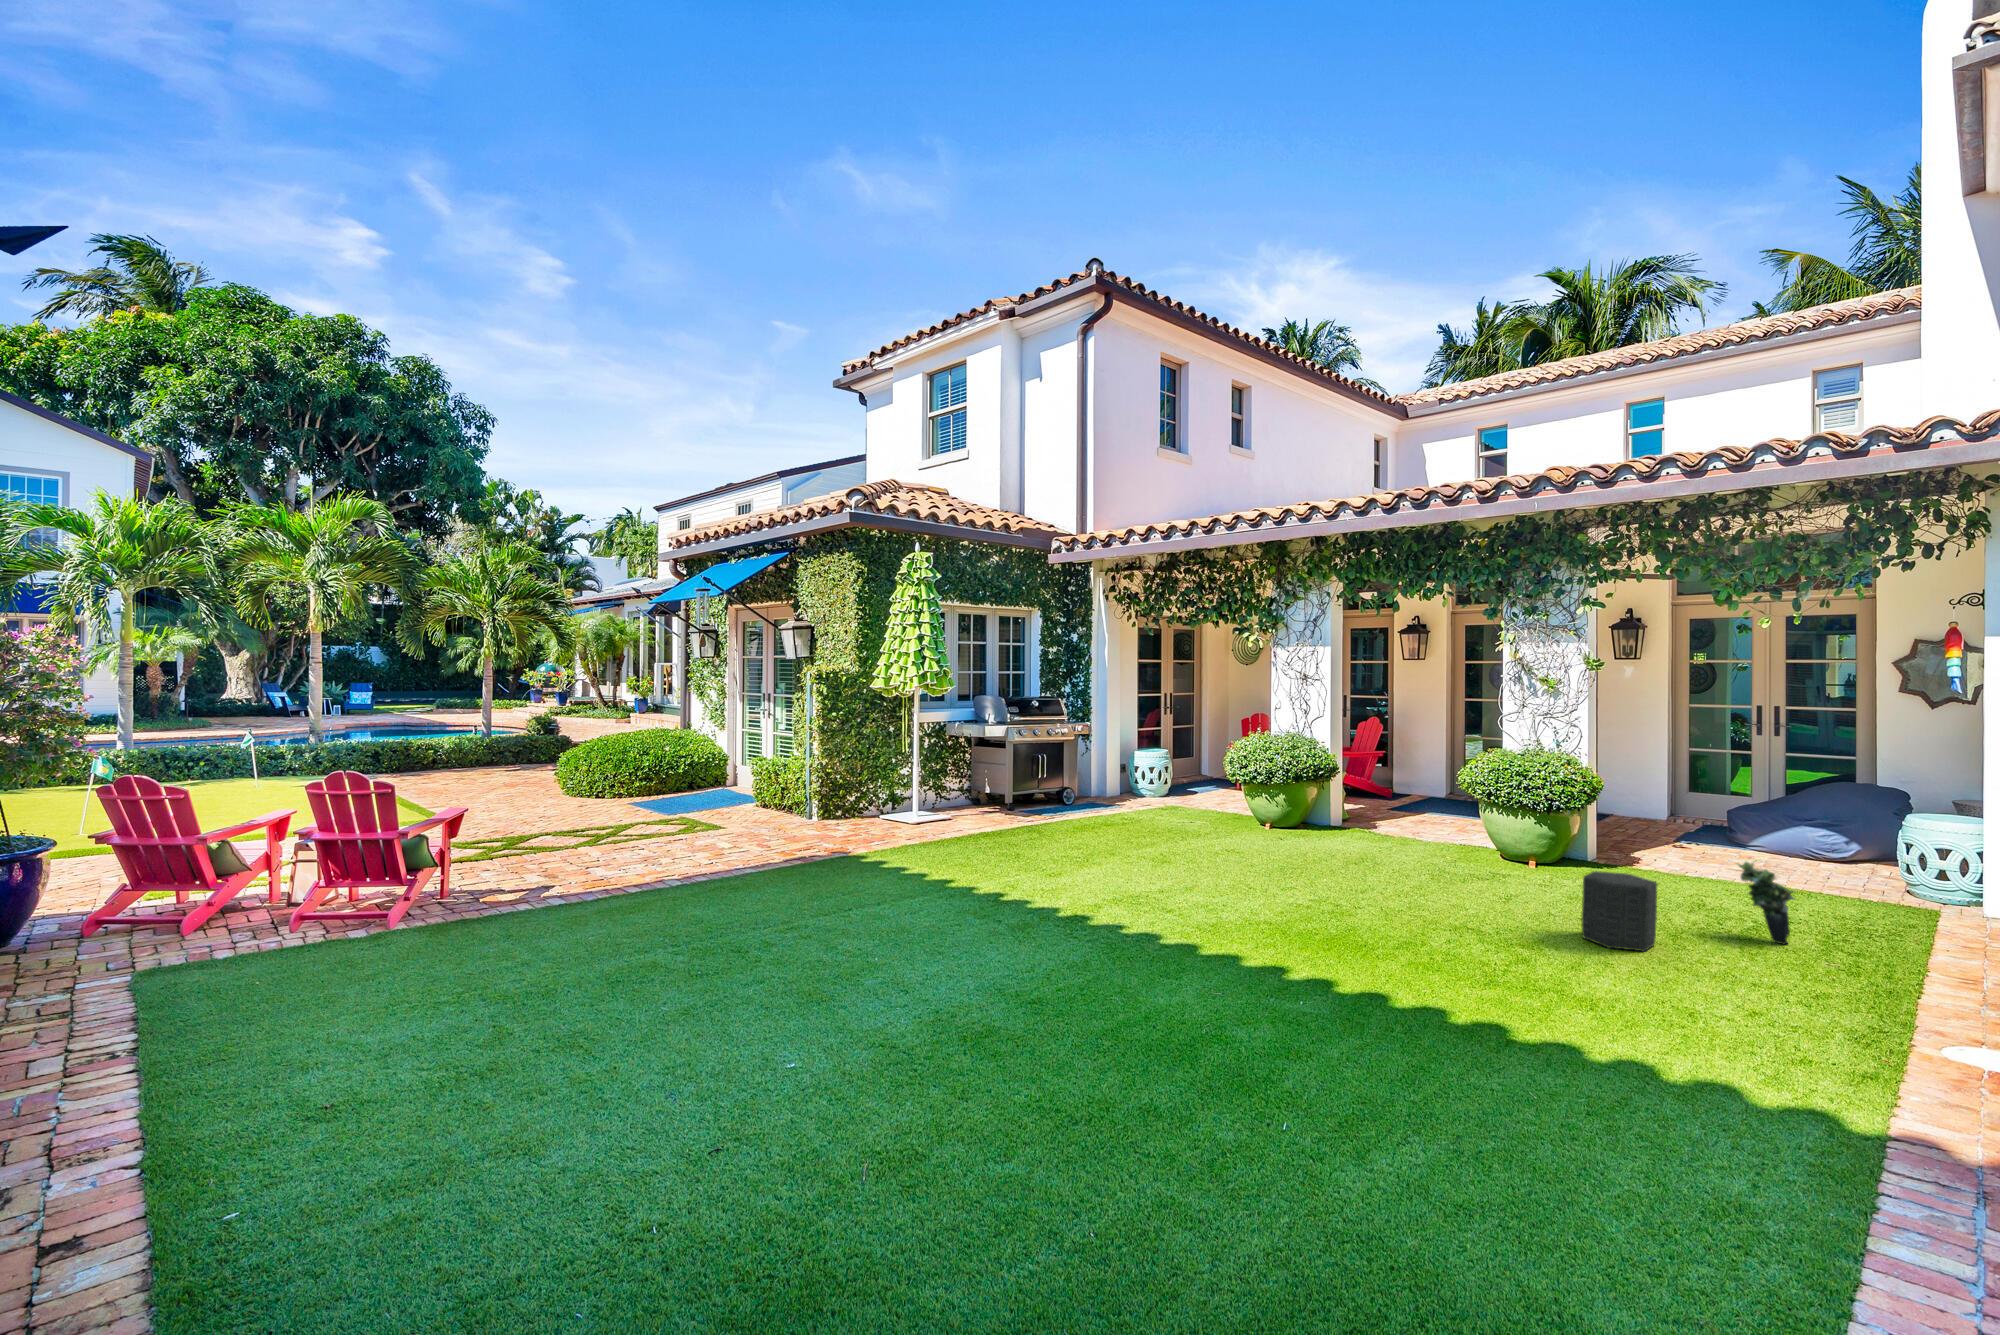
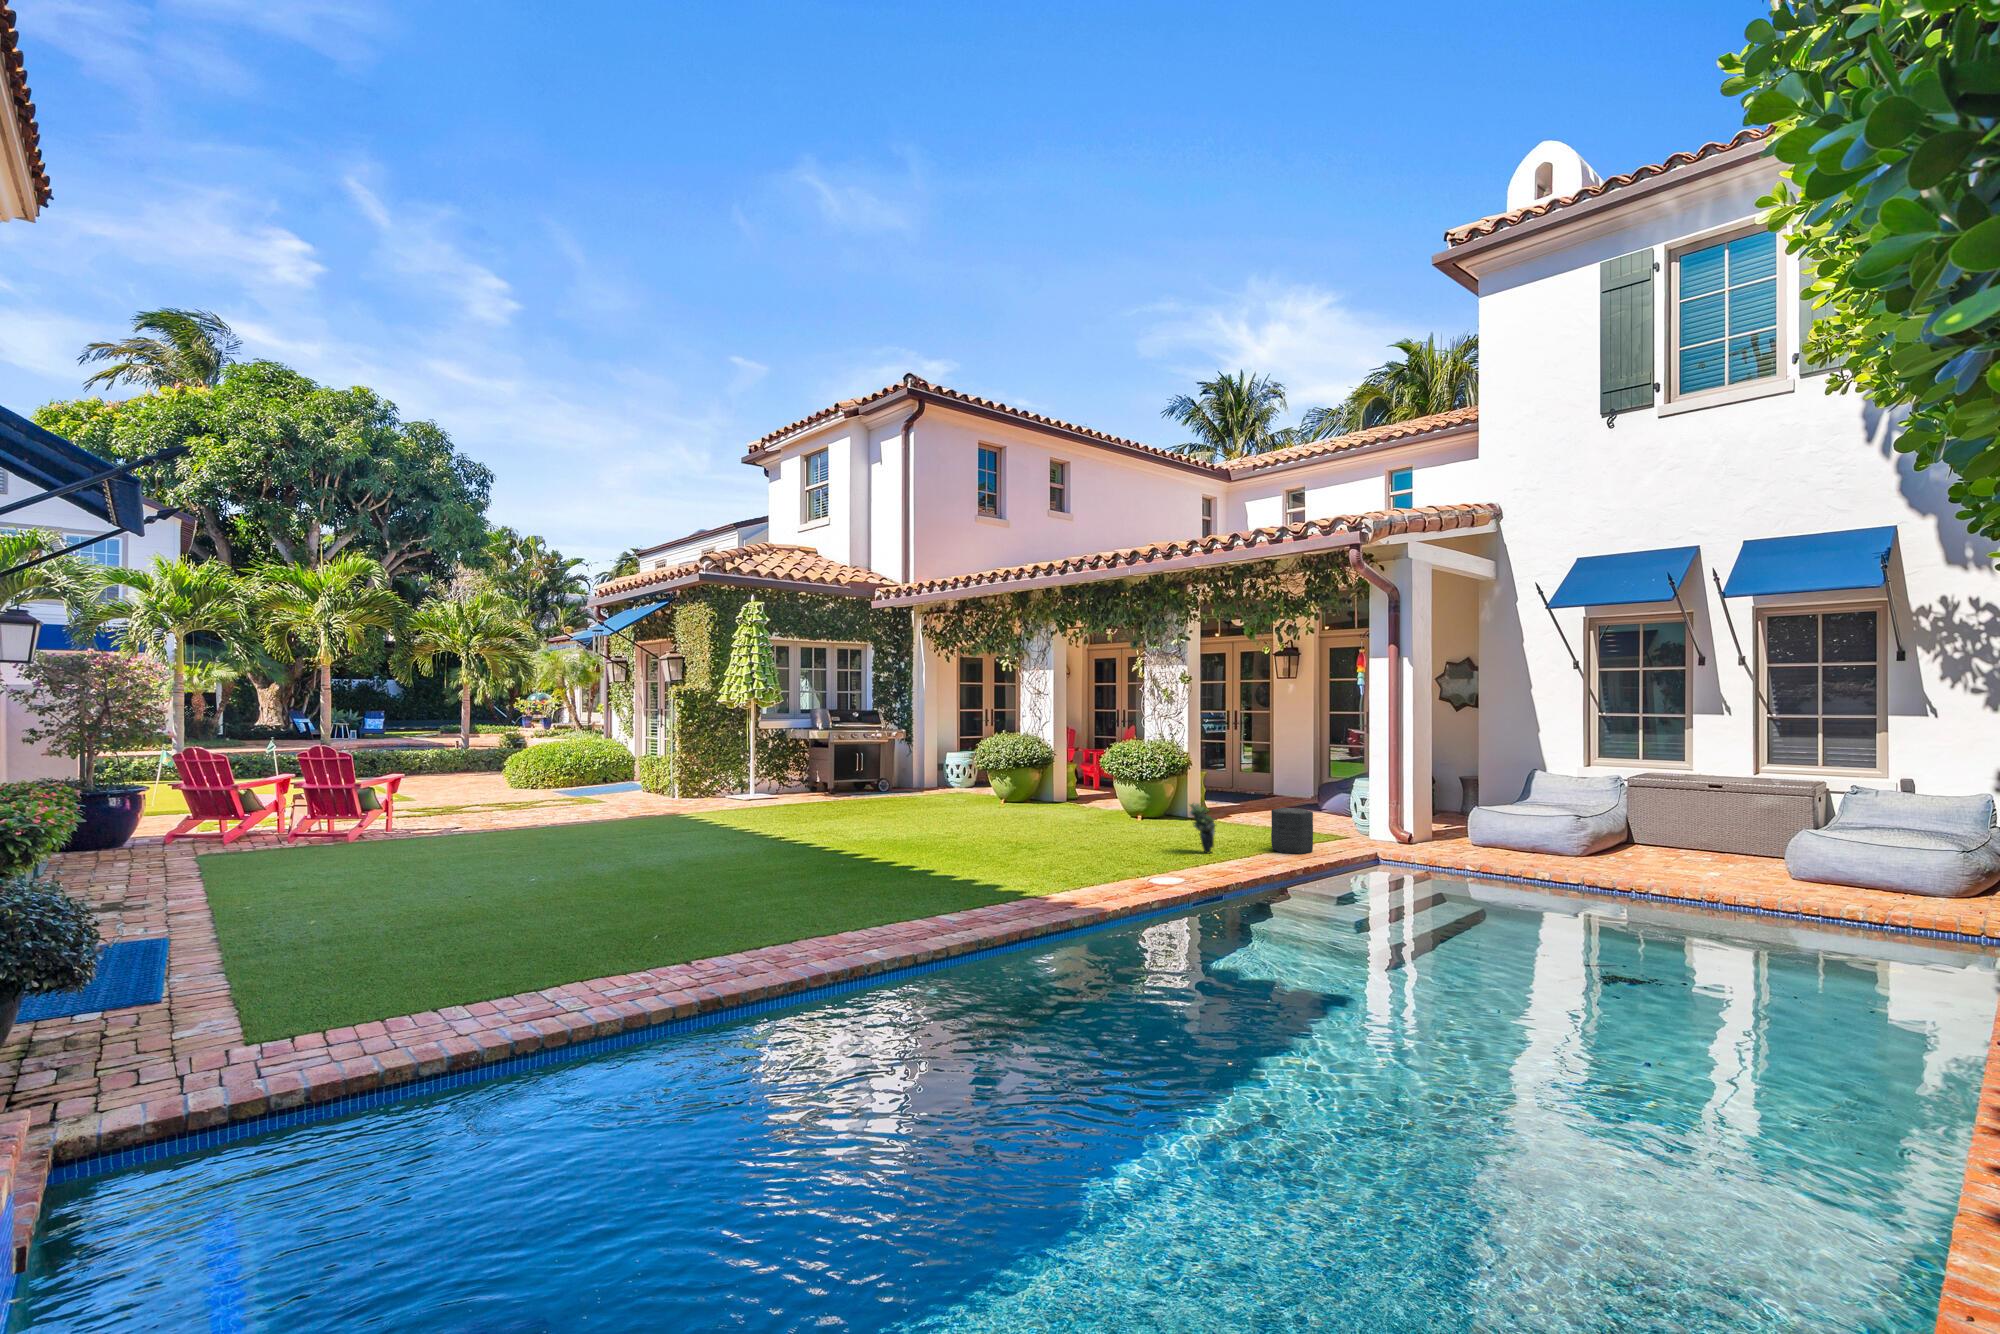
ottoman: present [1582,871,1657,952] -> present [1271,808,1313,854]

